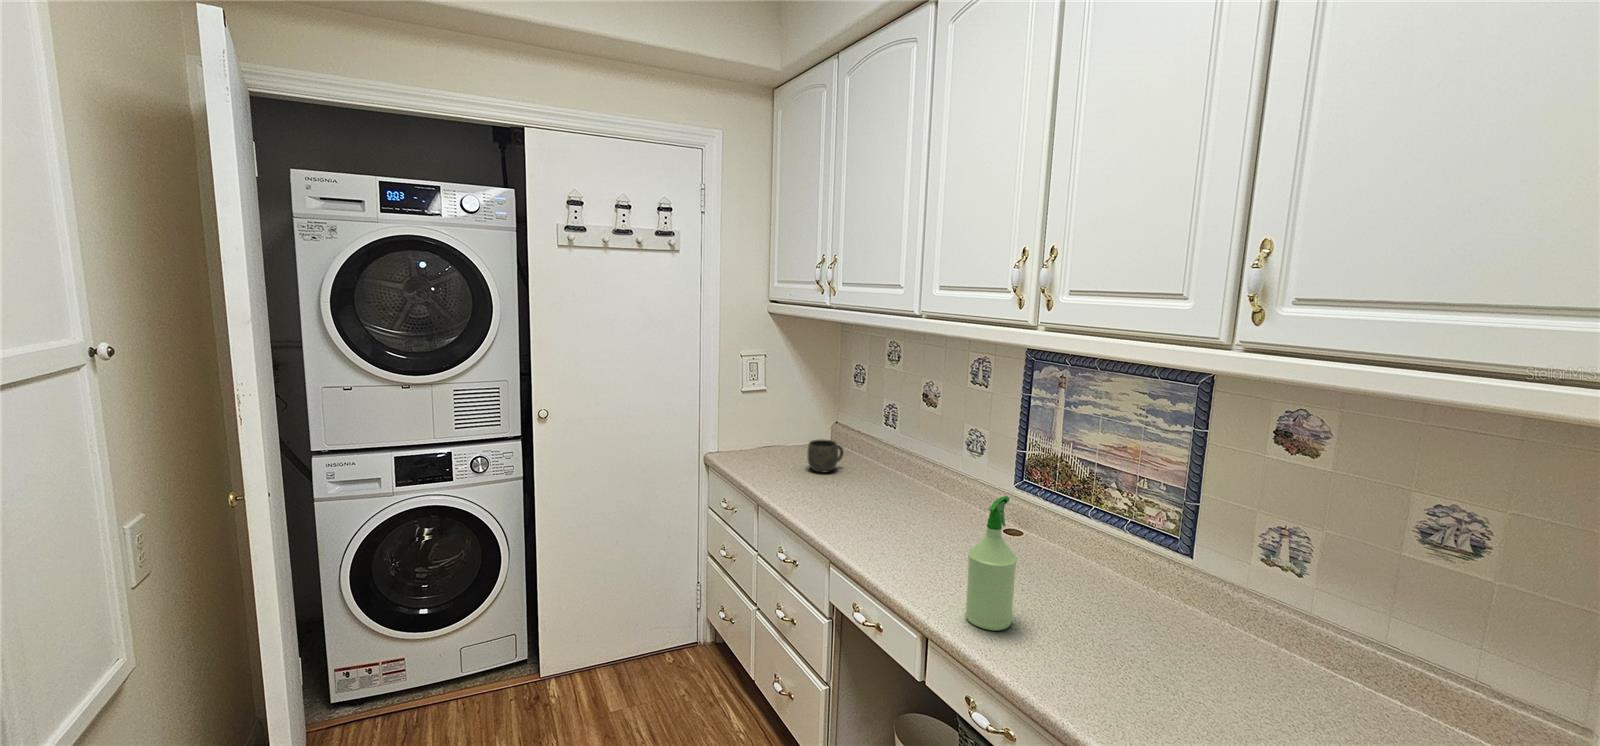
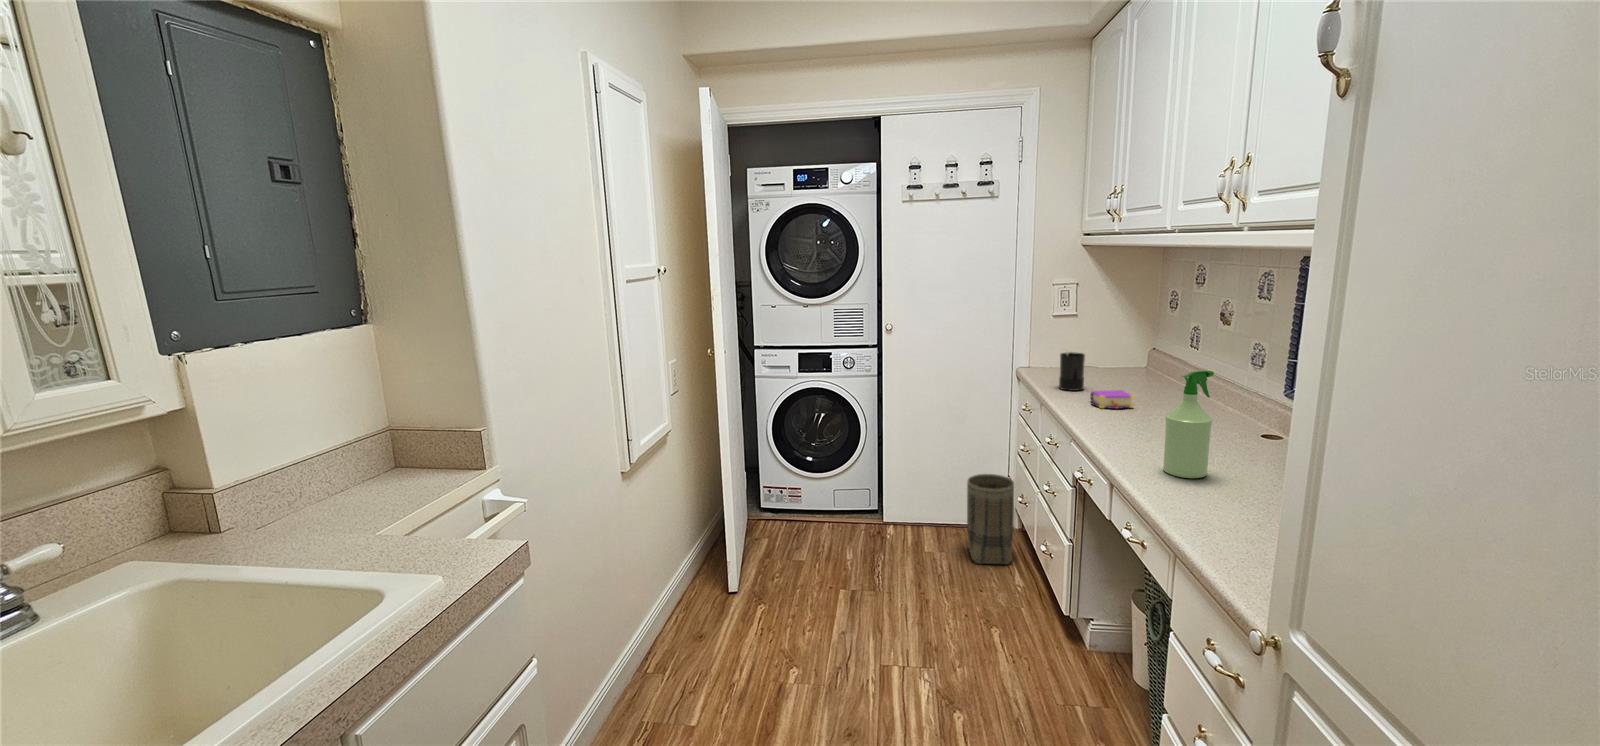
candle: none [771,437,799,487] -> present [1059,352,1085,391]
mug: present [808,440,844,472] -> none [1101,358,1139,386]
book: none [800,486,883,521] -> present [1090,390,1134,409]
basket: none [663,589,721,713] -> present [967,474,1014,564]

